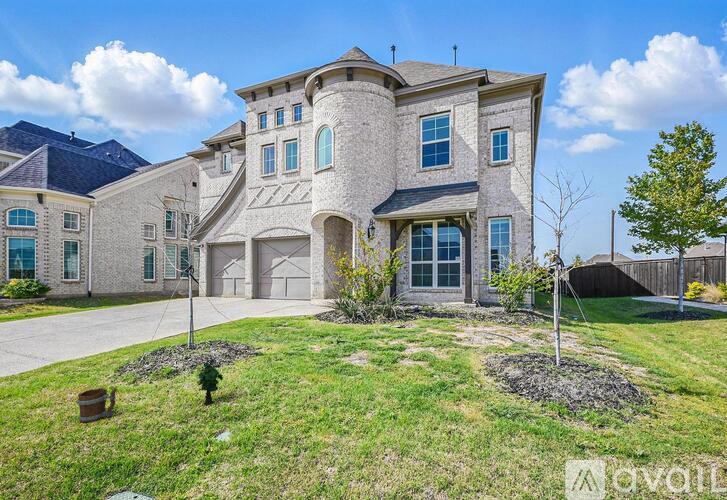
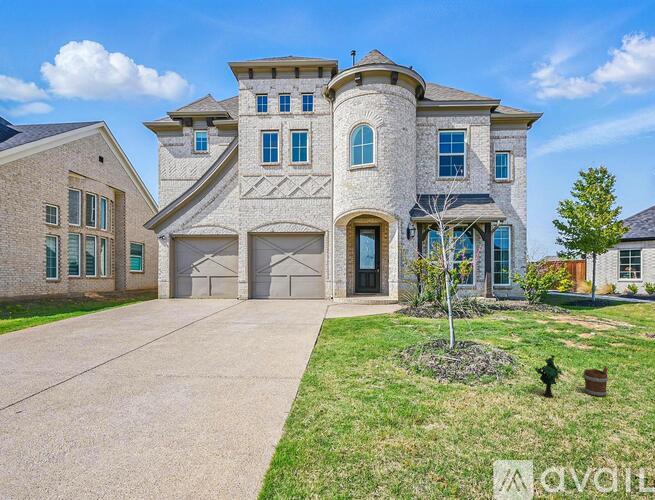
decorative plant: present [198,359,223,405] -> present [535,355,562,398]

